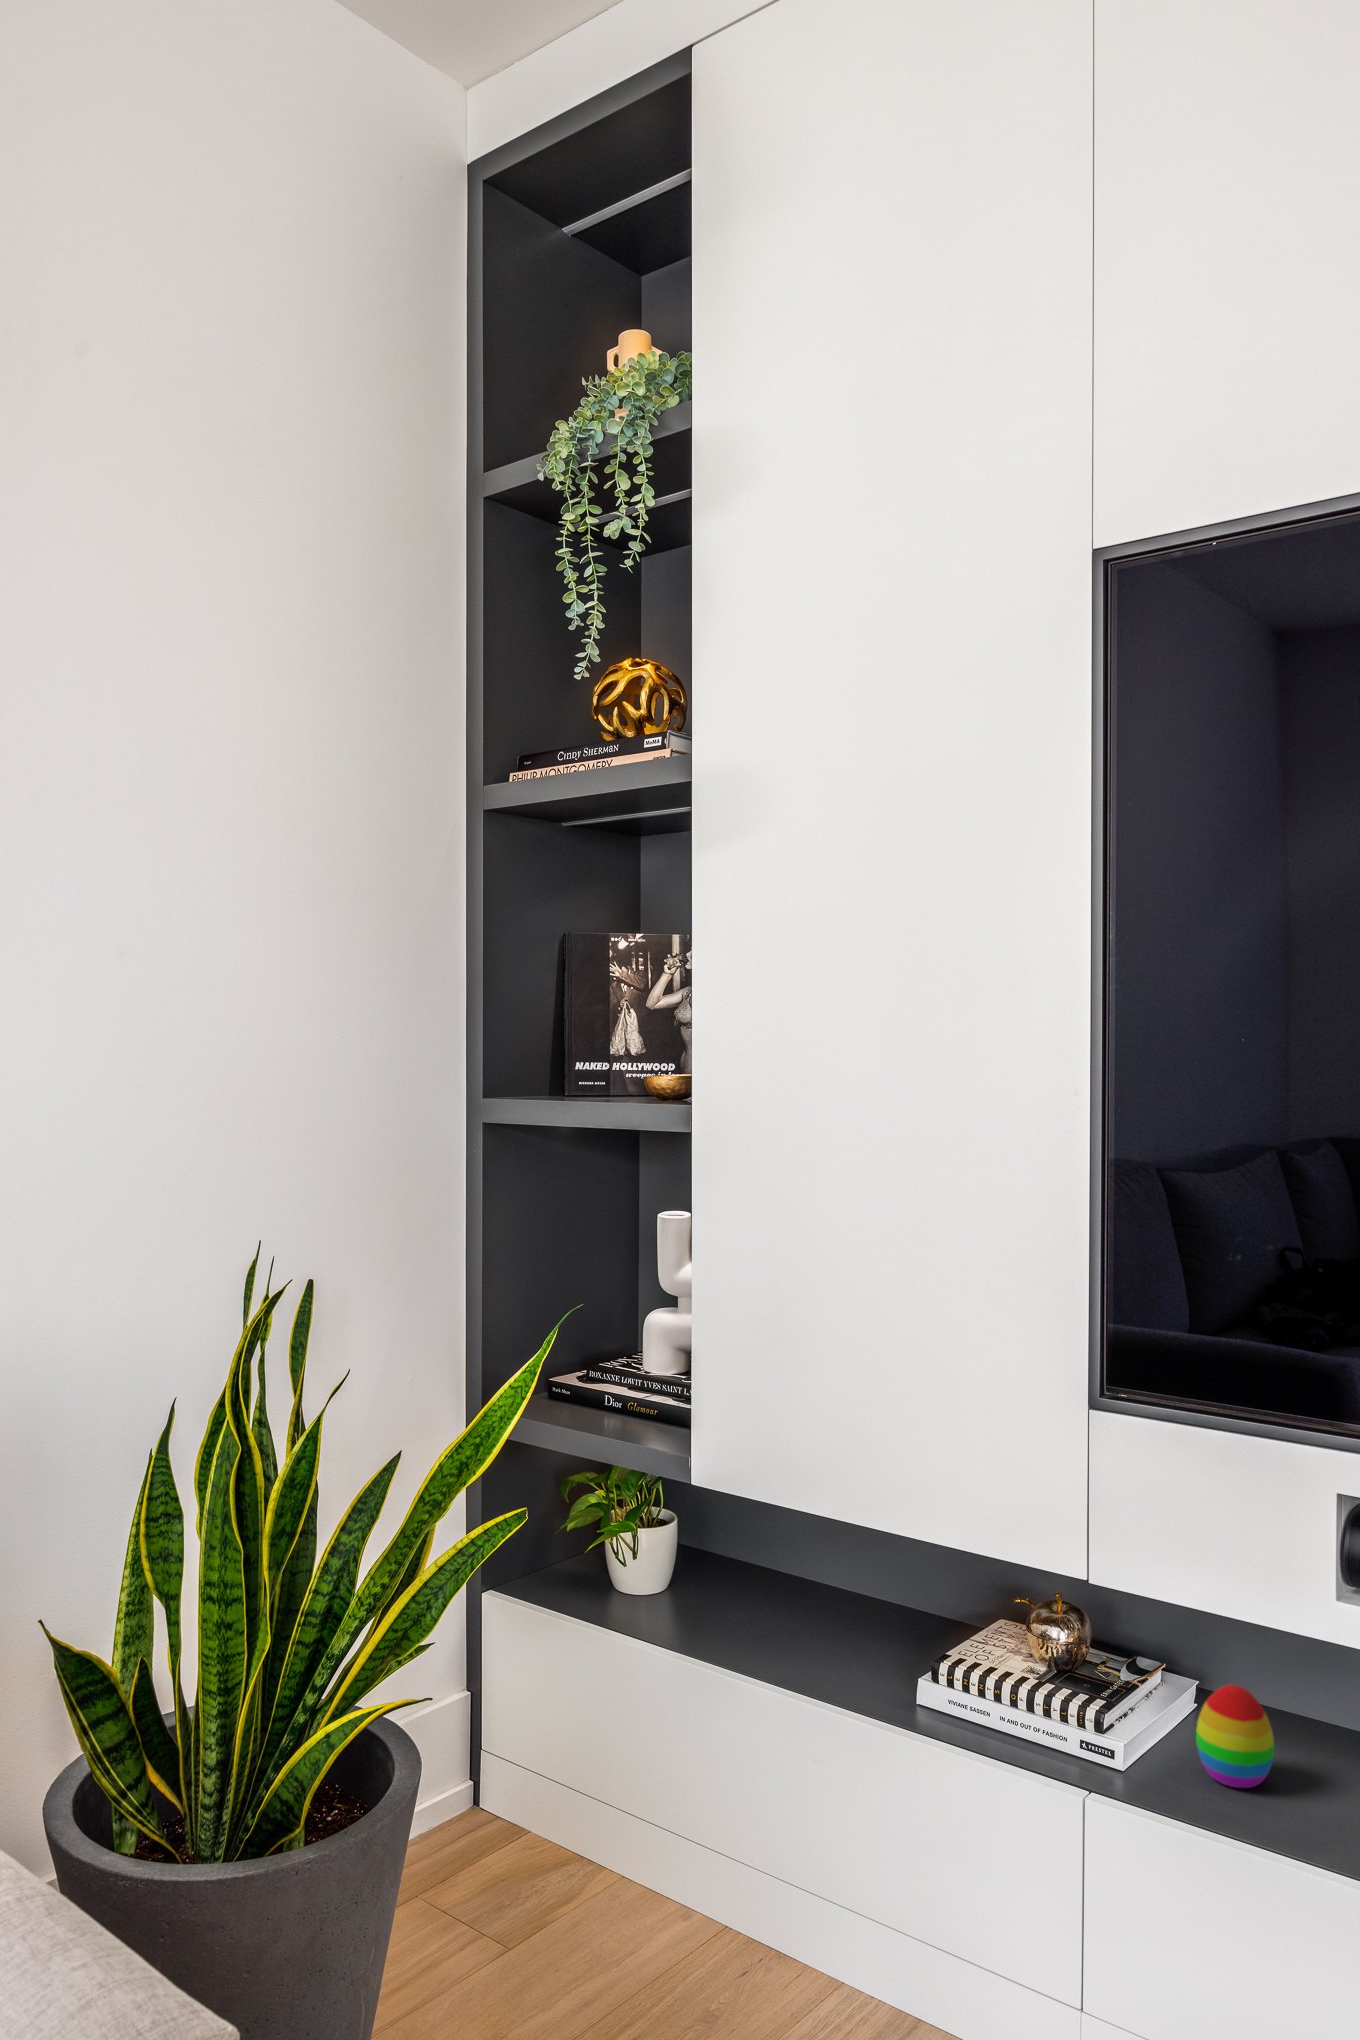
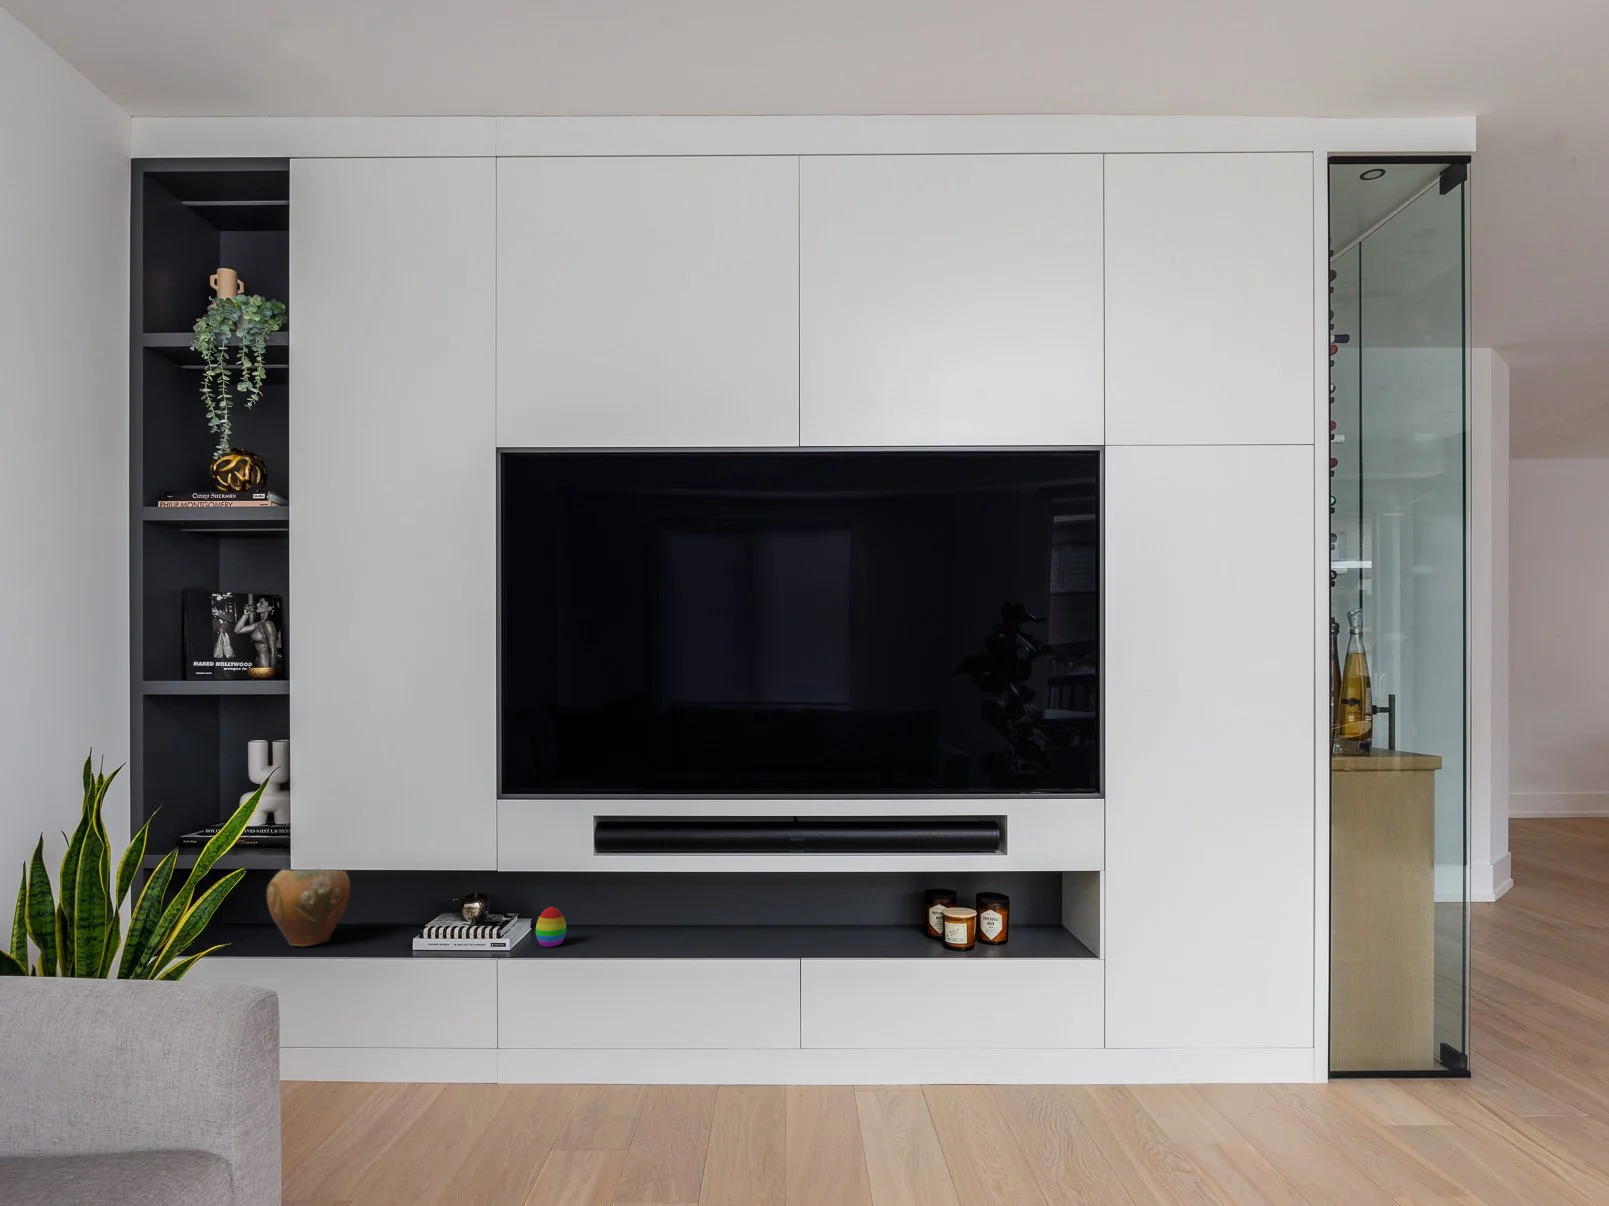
ceramic jug: none [688,1403,829,1624] -> present [267,869,350,947]

